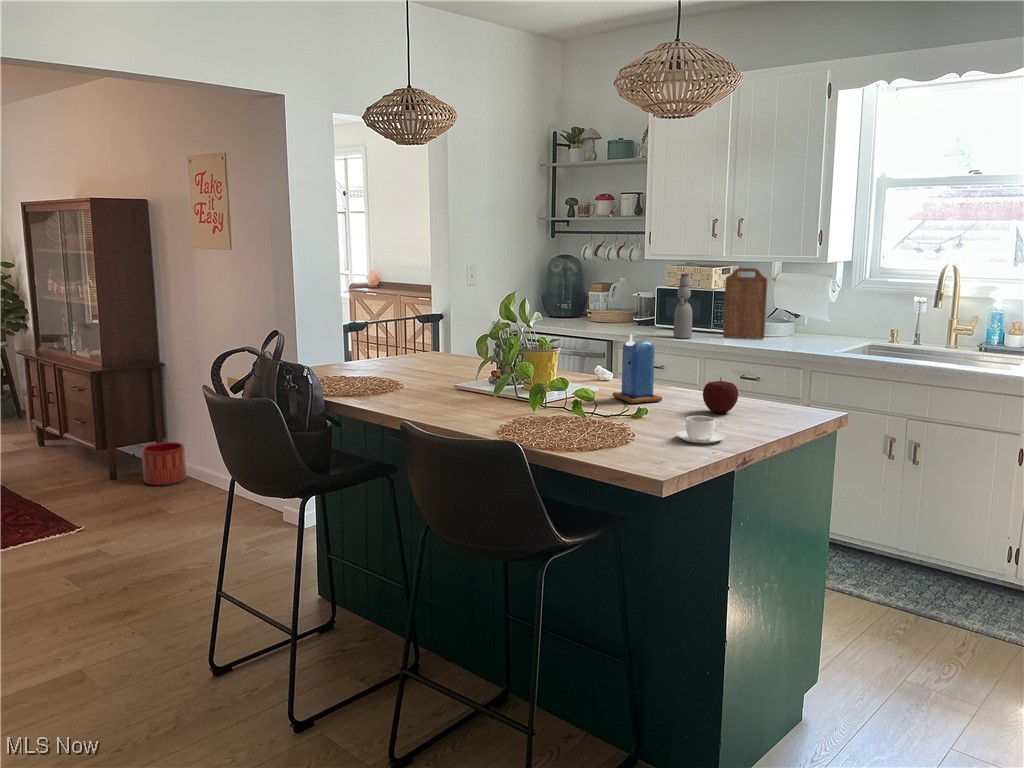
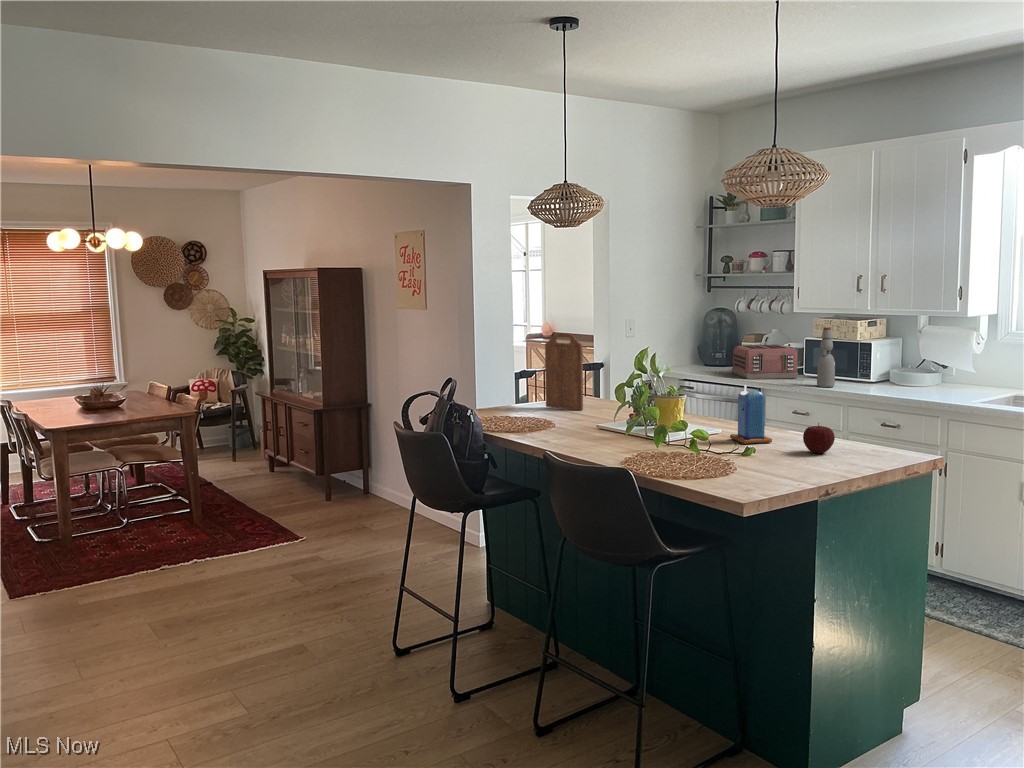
cutting board: present [723,268,768,339] -> present [545,333,583,410]
toaster: none [580,294,651,330] -> present [732,345,798,379]
coffee cup: present [676,416,725,443] -> none [768,454,810,476]
planter: present [142,442,187,485] -> none [350,471,386,508]

